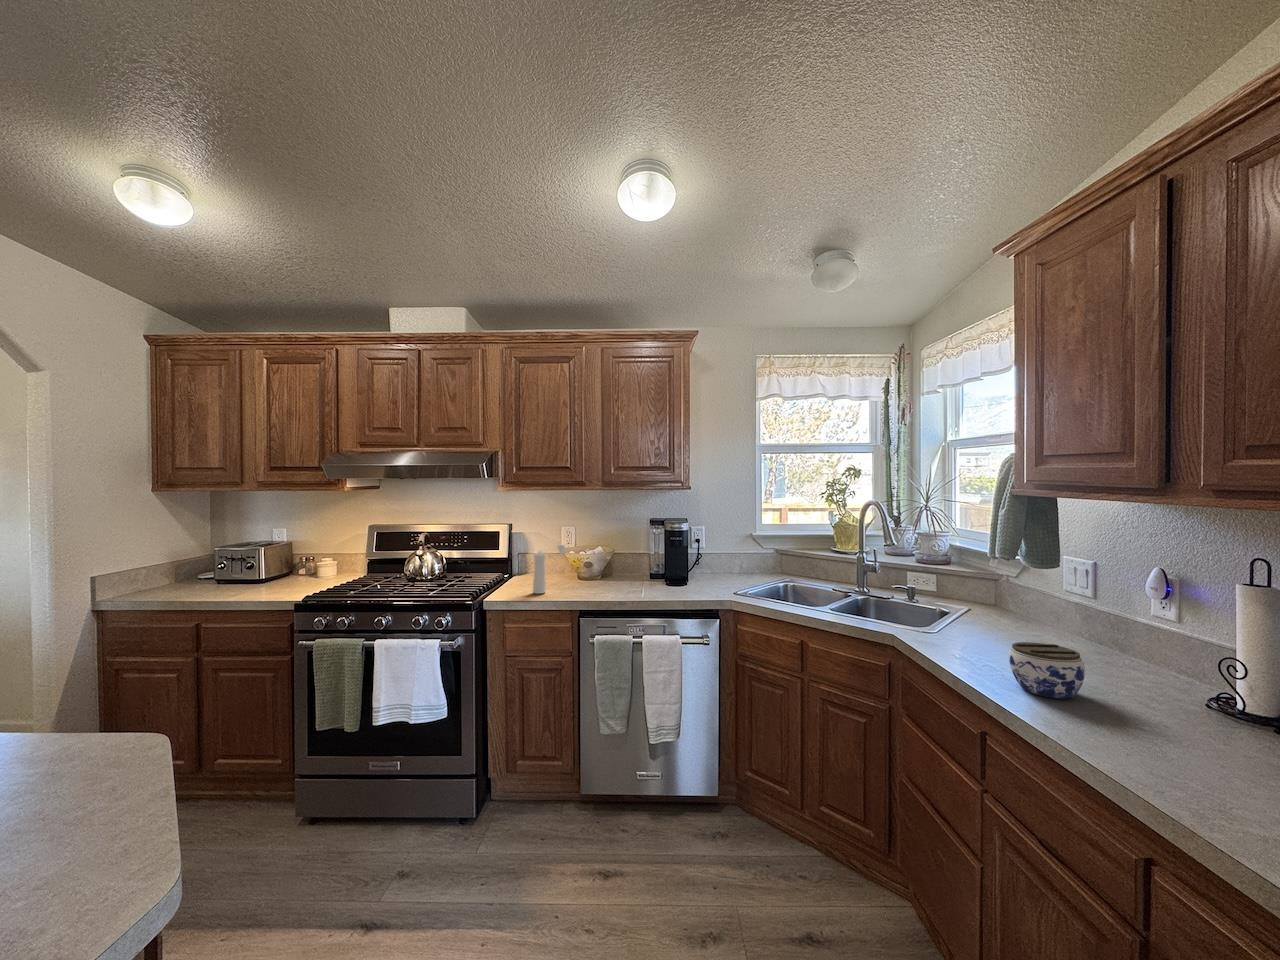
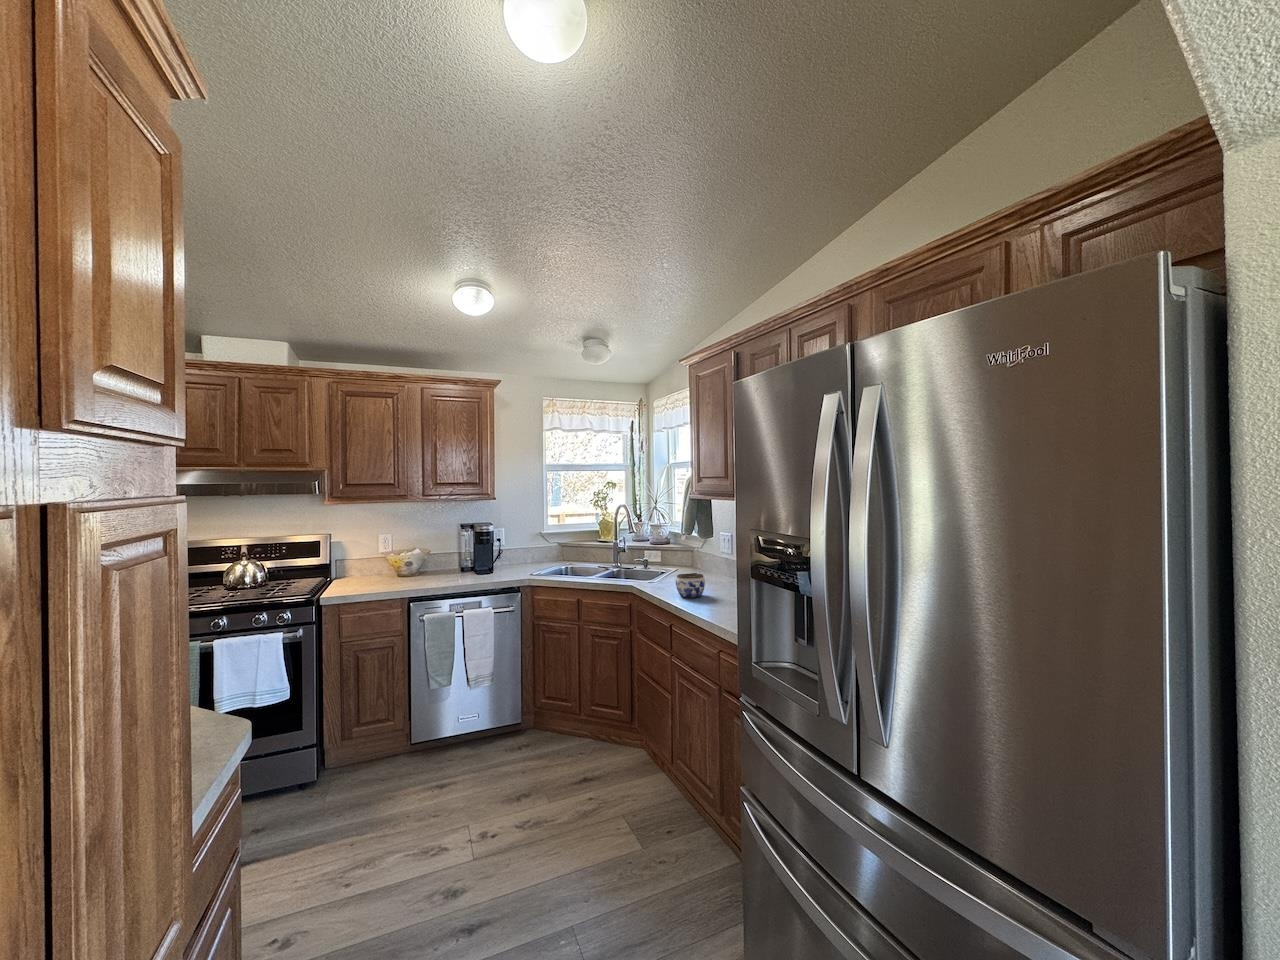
pepper mill: present [533,544,566,594] -> none [366,547,394,587]

